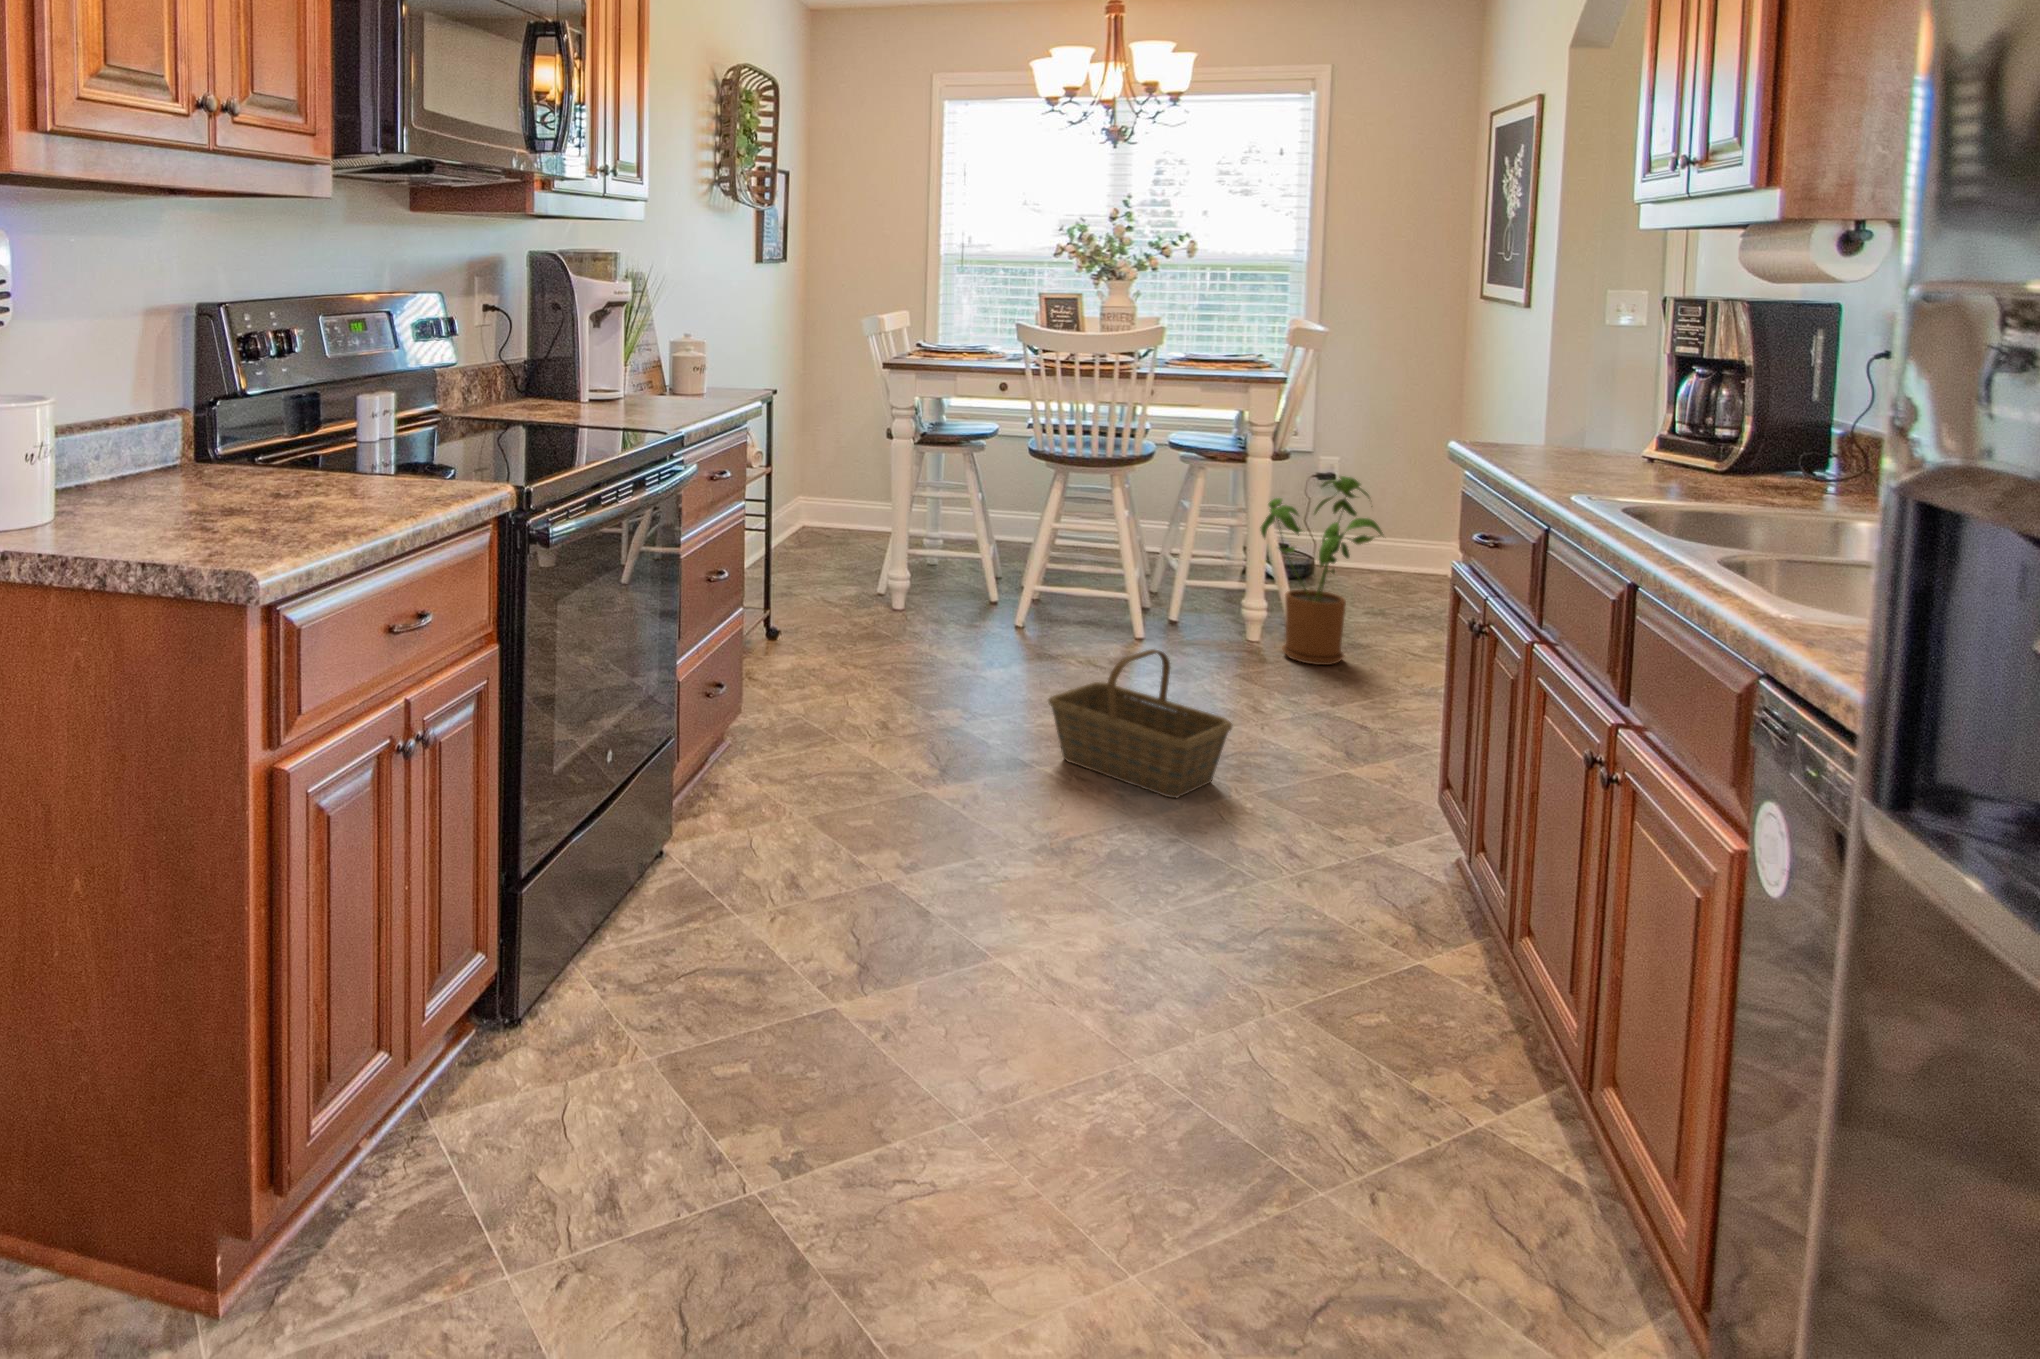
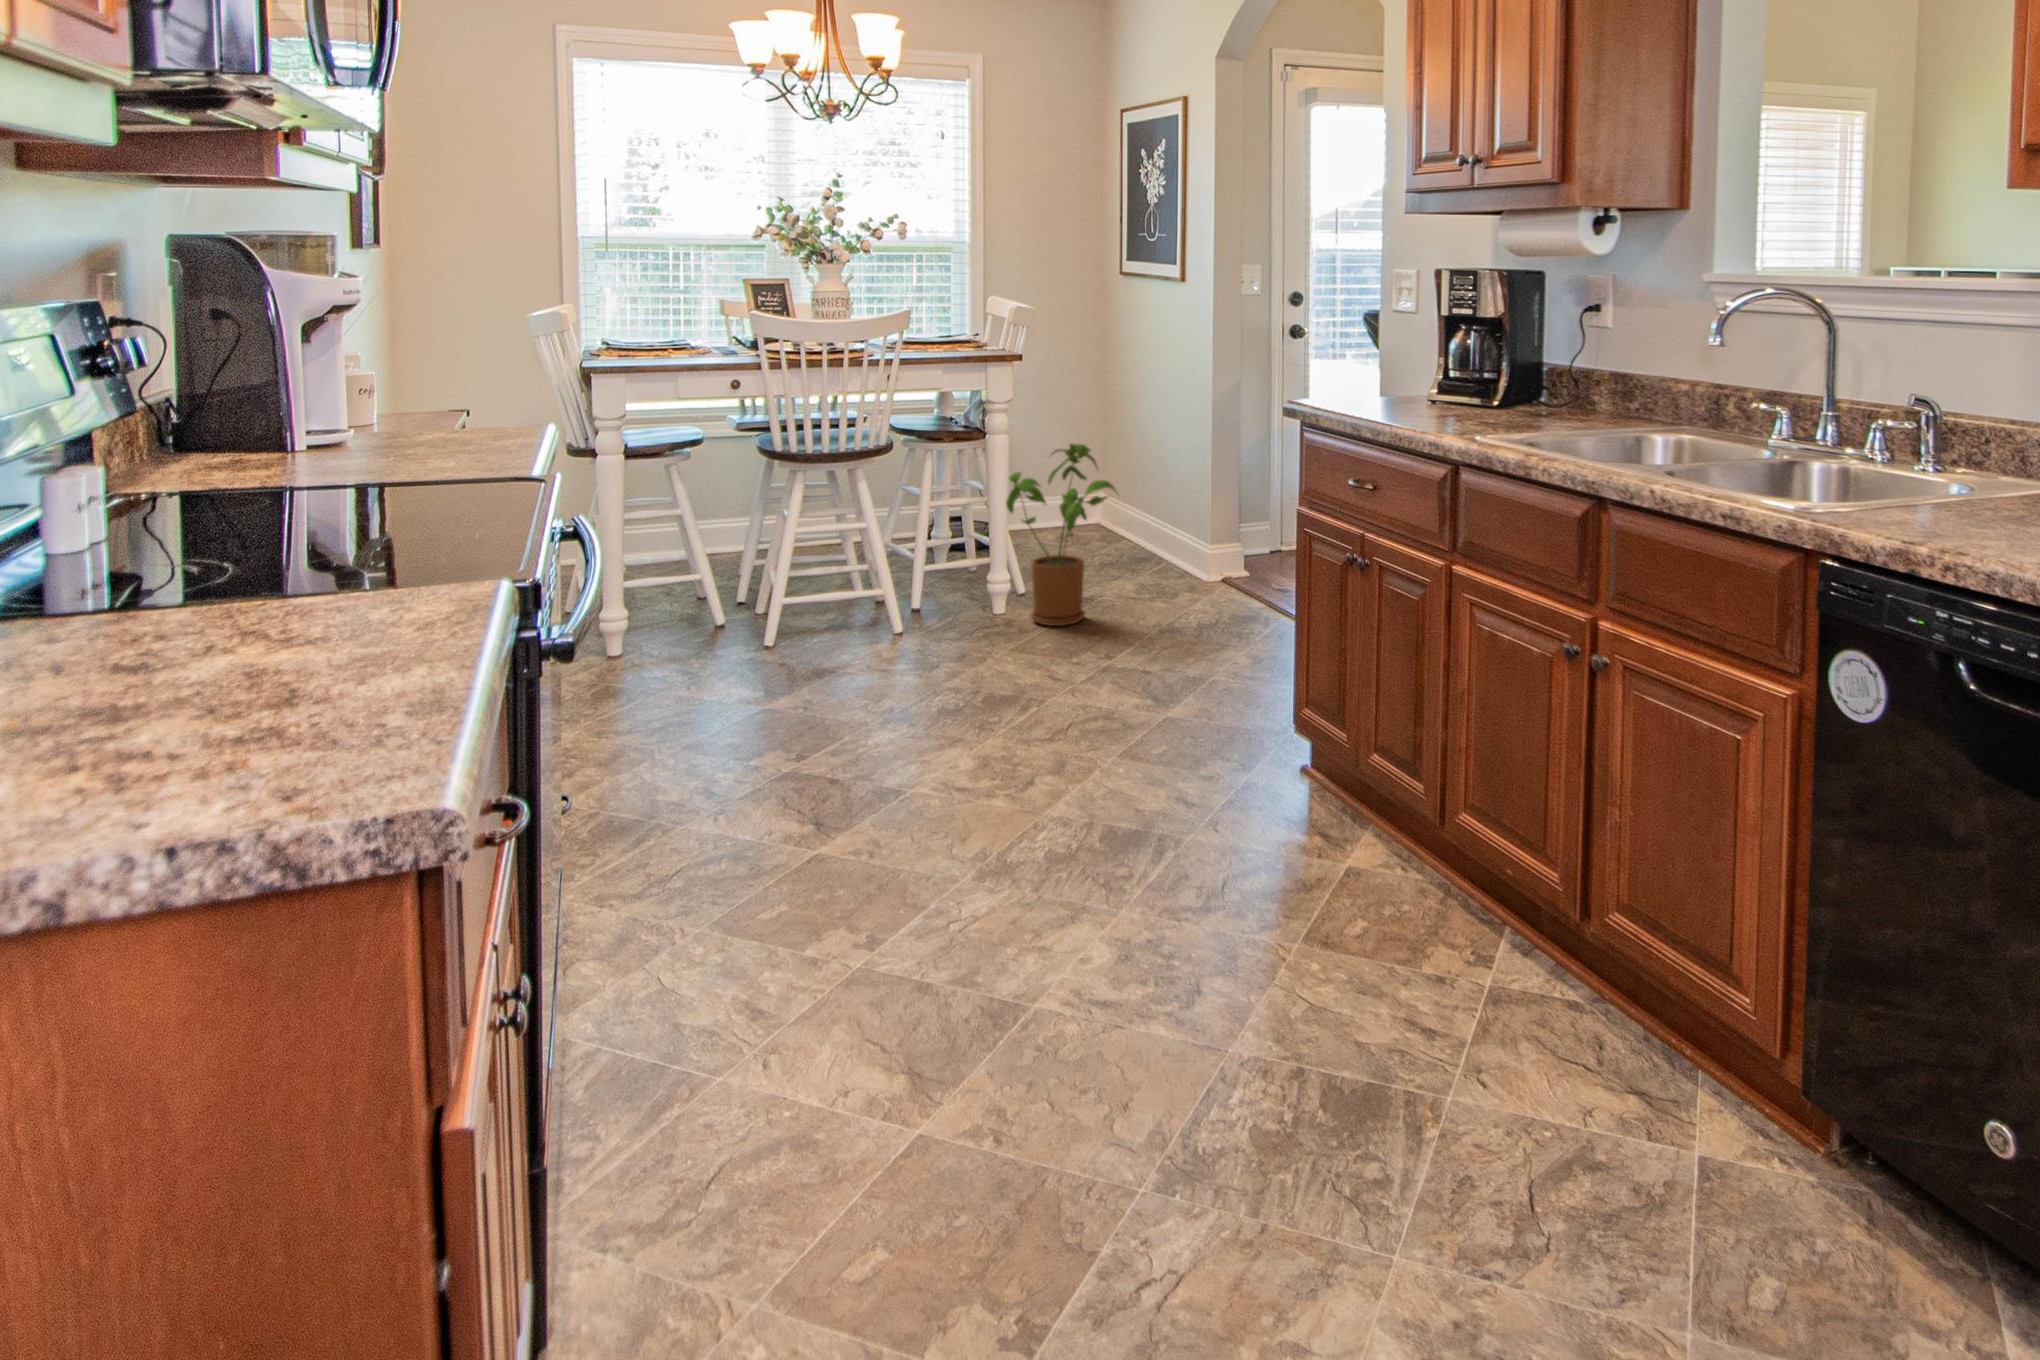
basket: present [1048,649,1232,798] -> none [908,640,1089,785]

